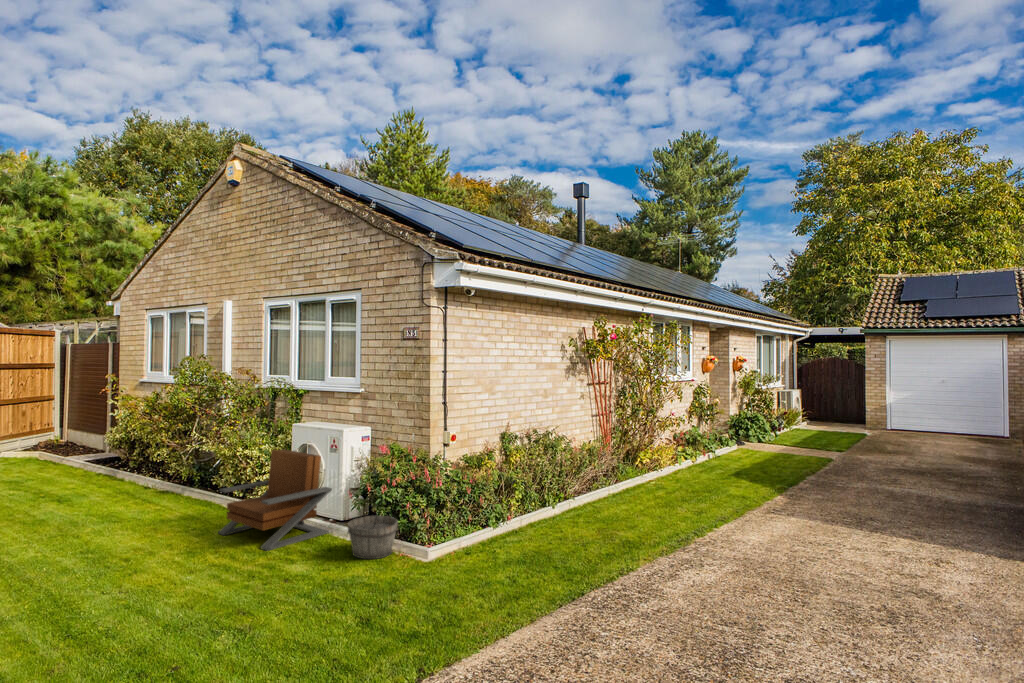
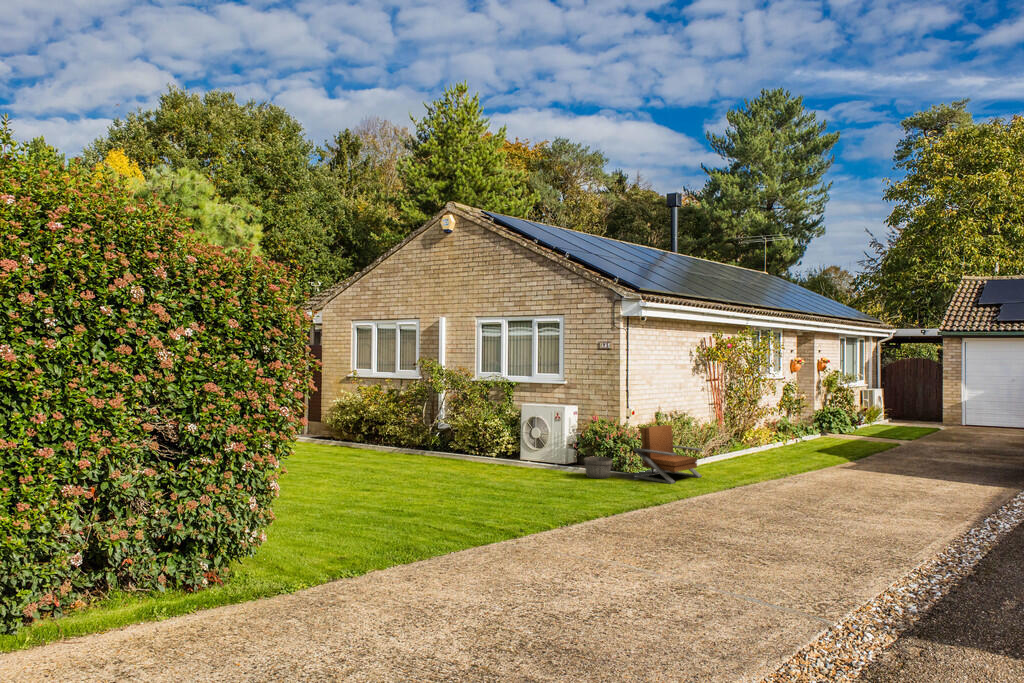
lounge chair: present [219,449,332,551] -> present [633,425,702,484]

